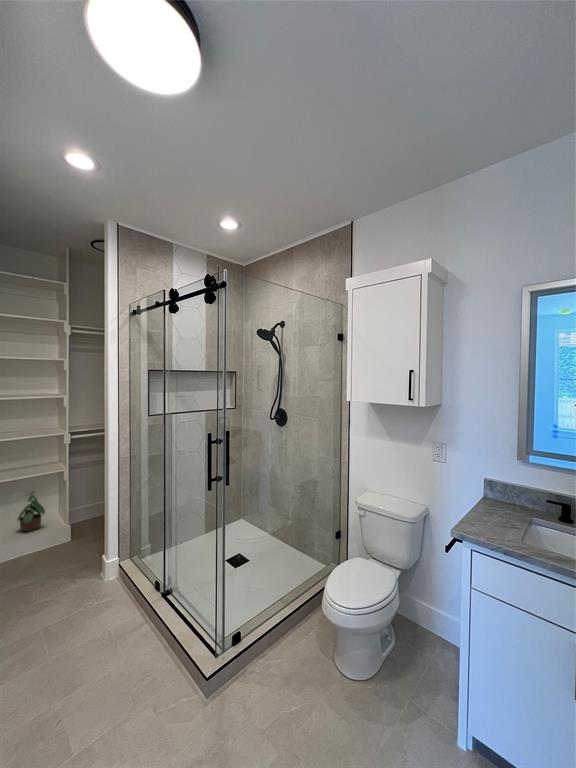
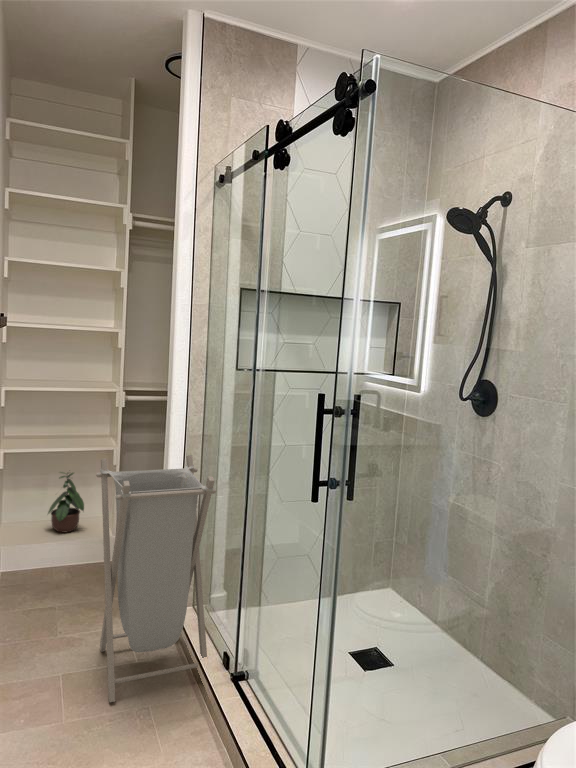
laundry hamper: none [61,468,145,630] -> present [96,455,216,702]

